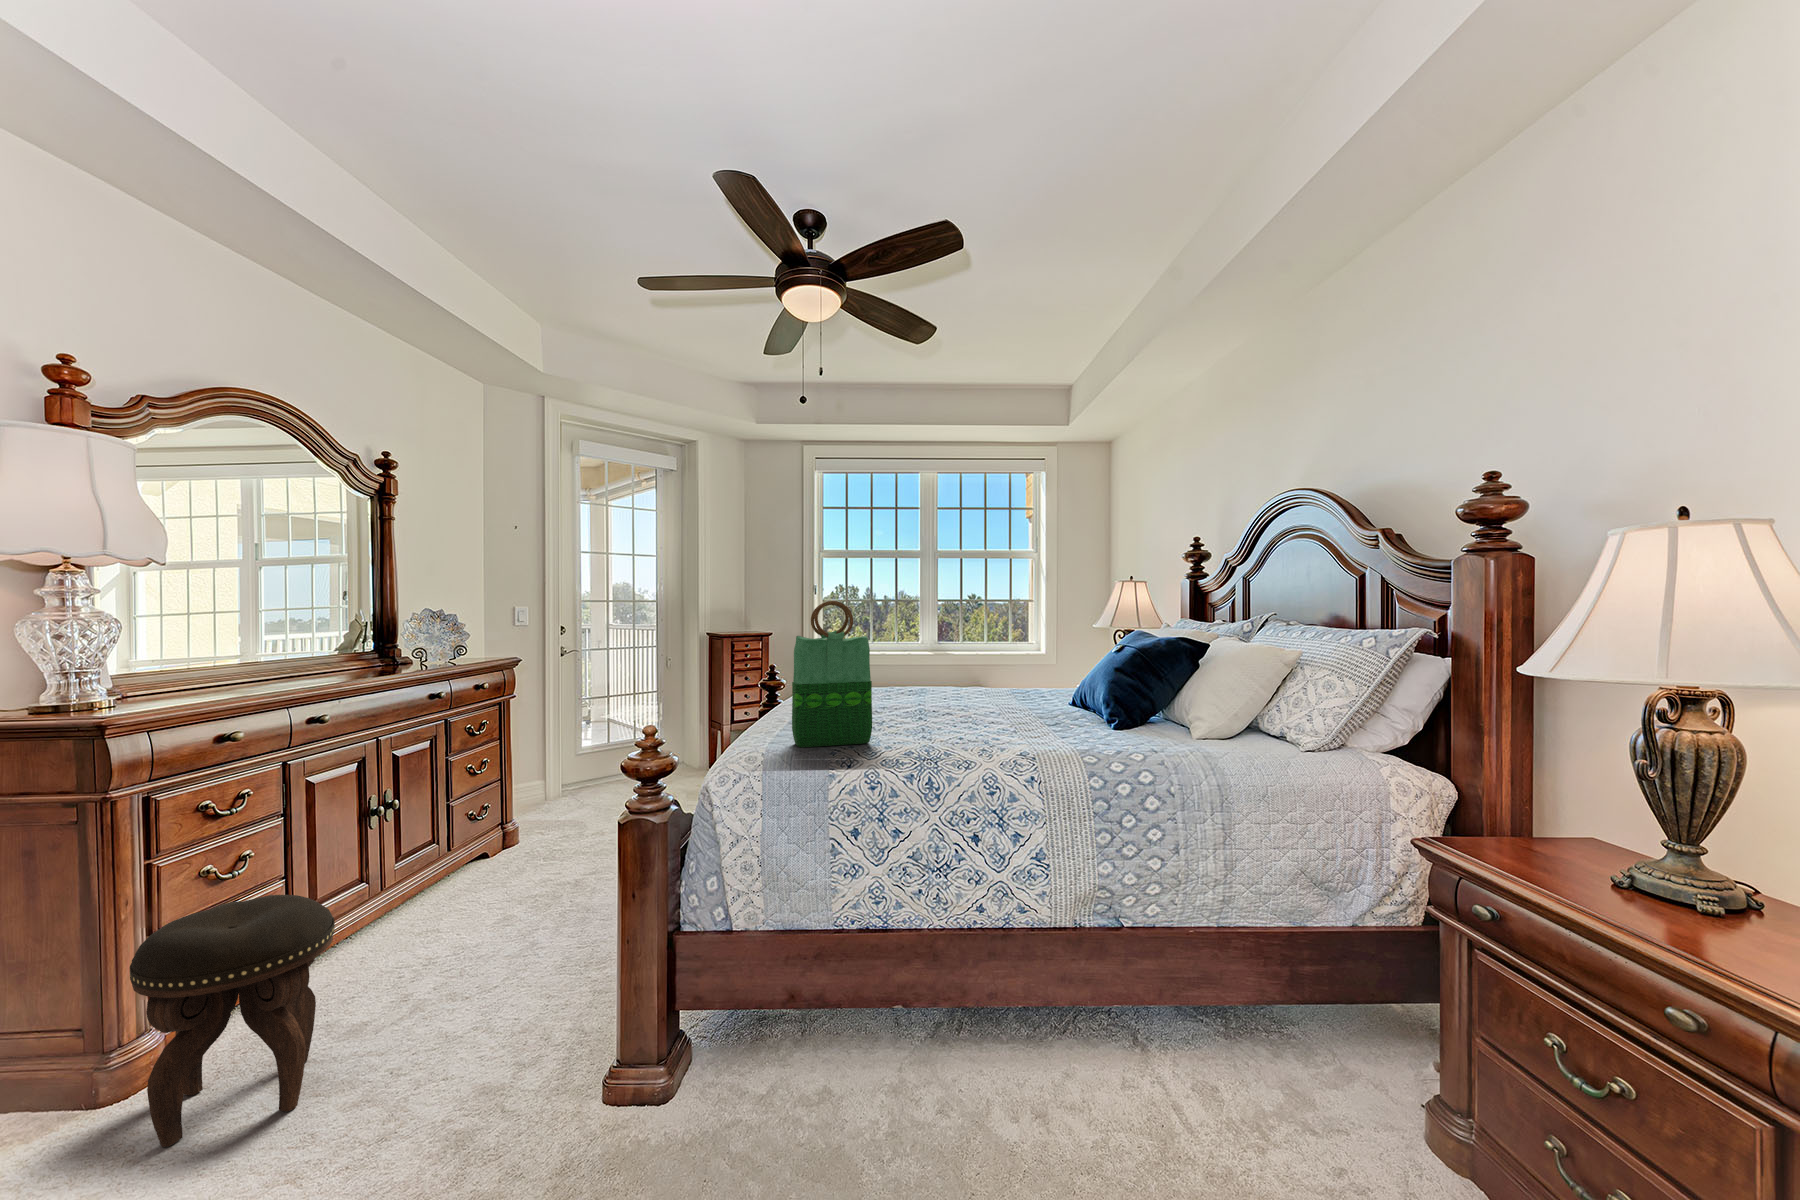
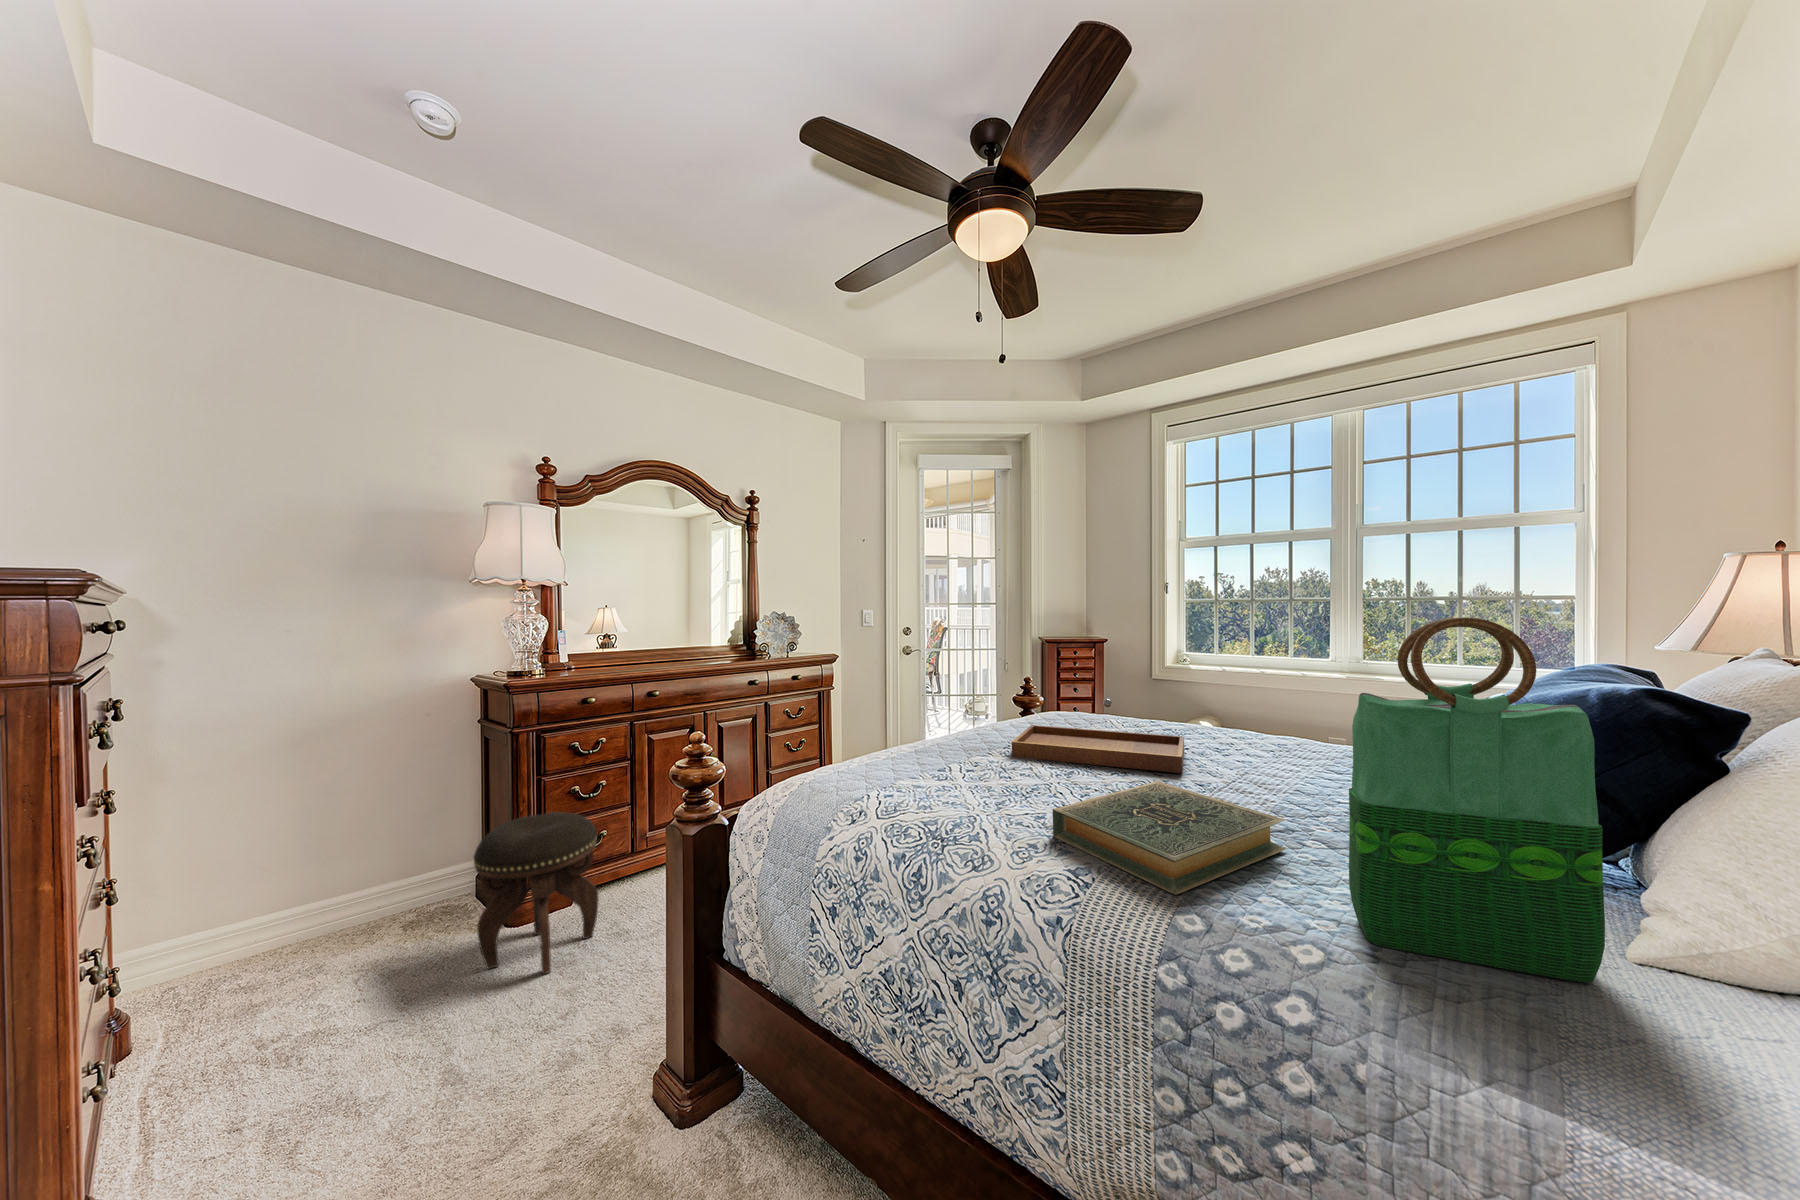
tote bag: present [792,601,872,747] -> present [1349,618,1605,983]
tray: none [859,676,987,724] -> present [1012,699,1184,773]
hardback book: none [987,715,1084,752] -> present [1053,781,1286,895]

